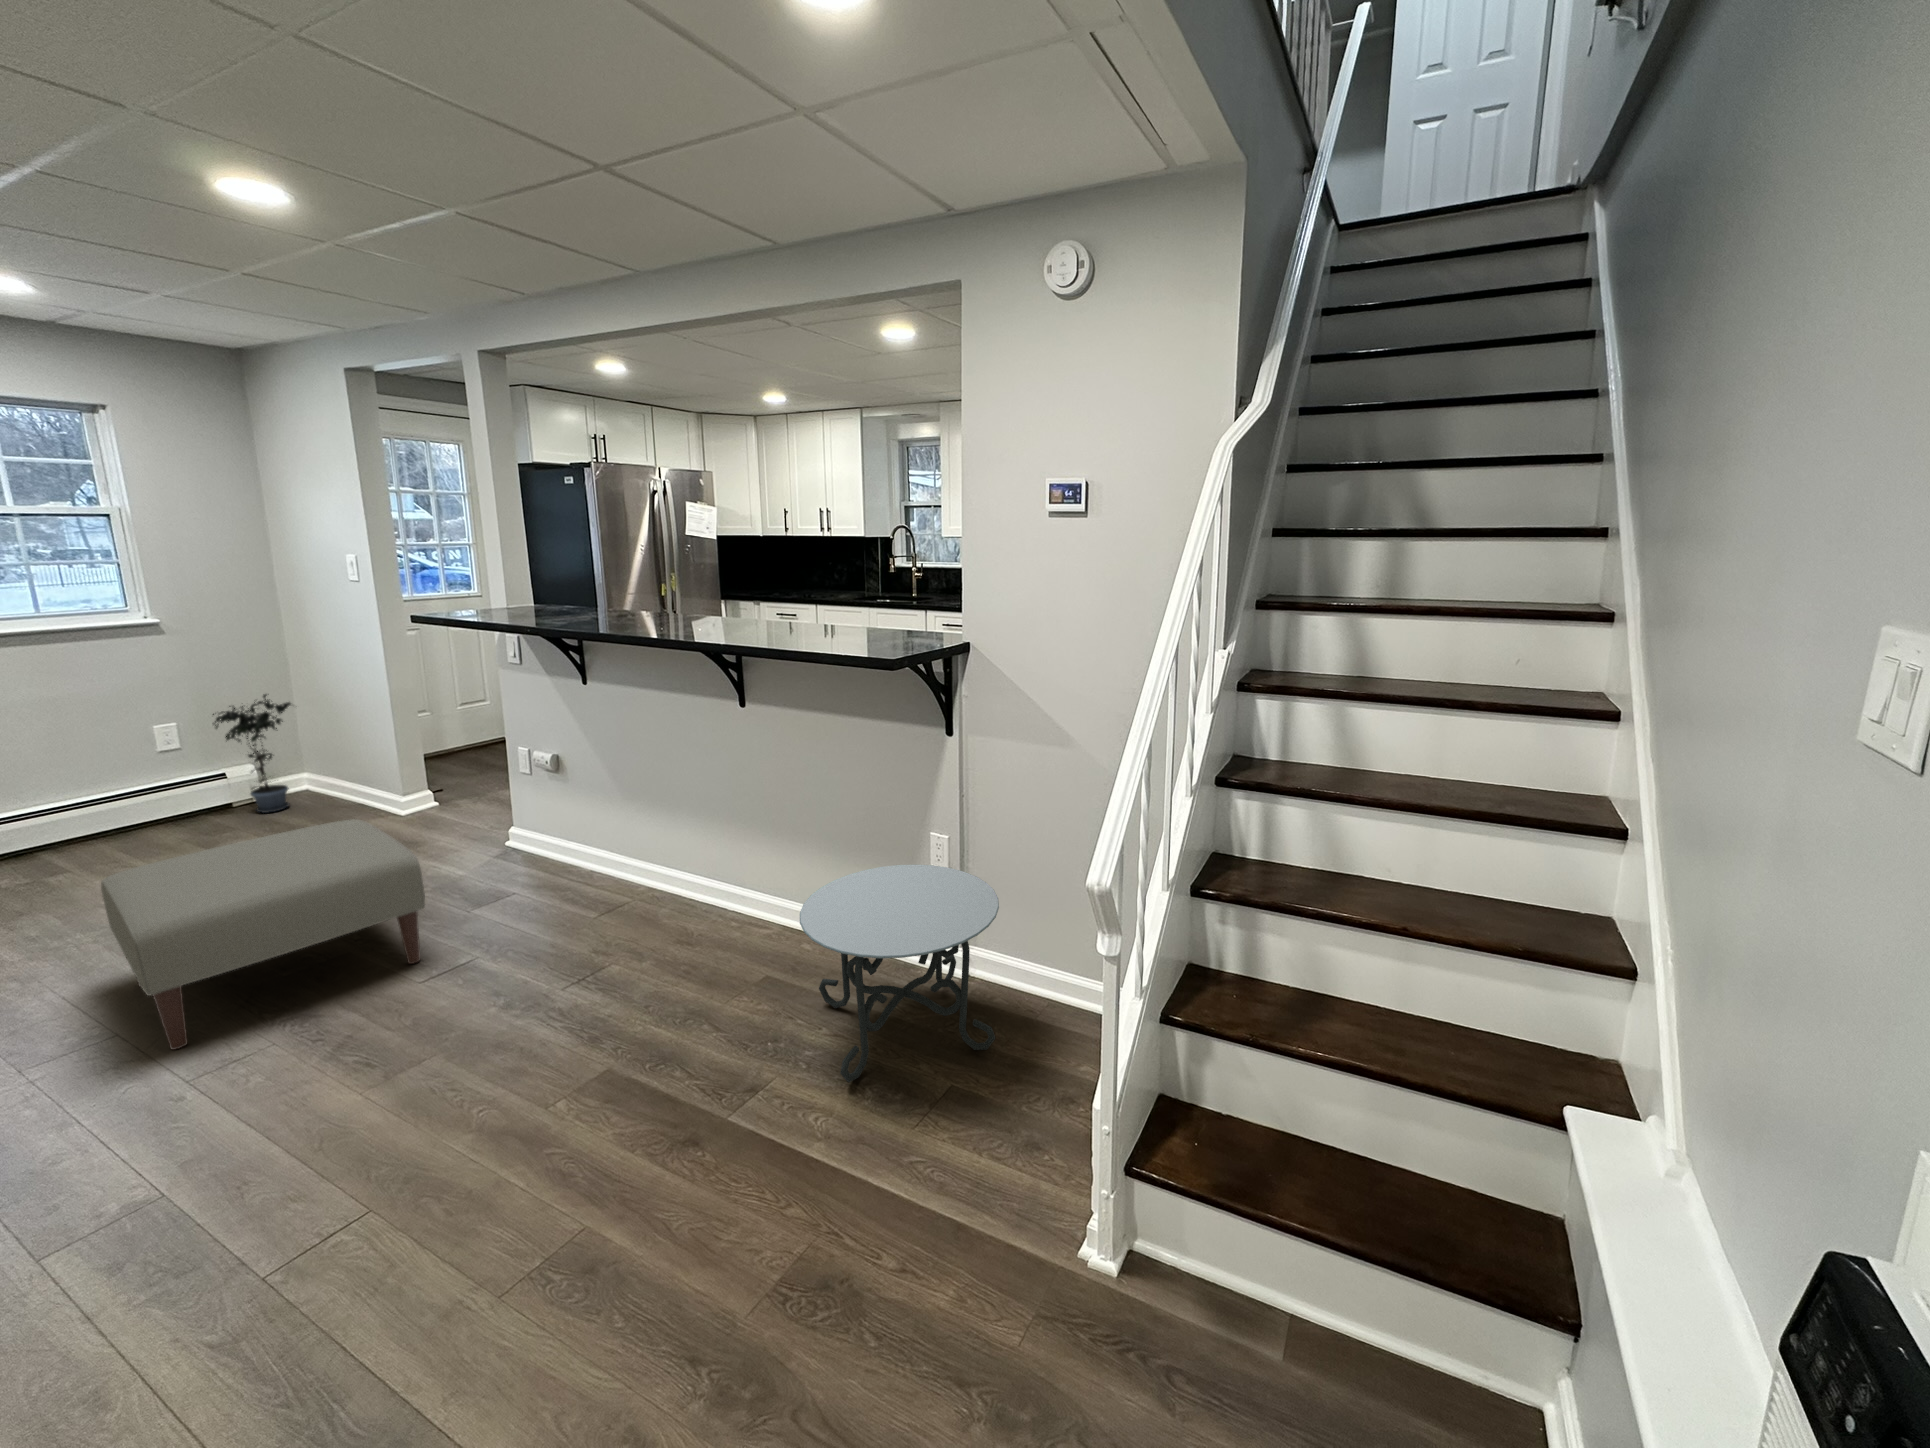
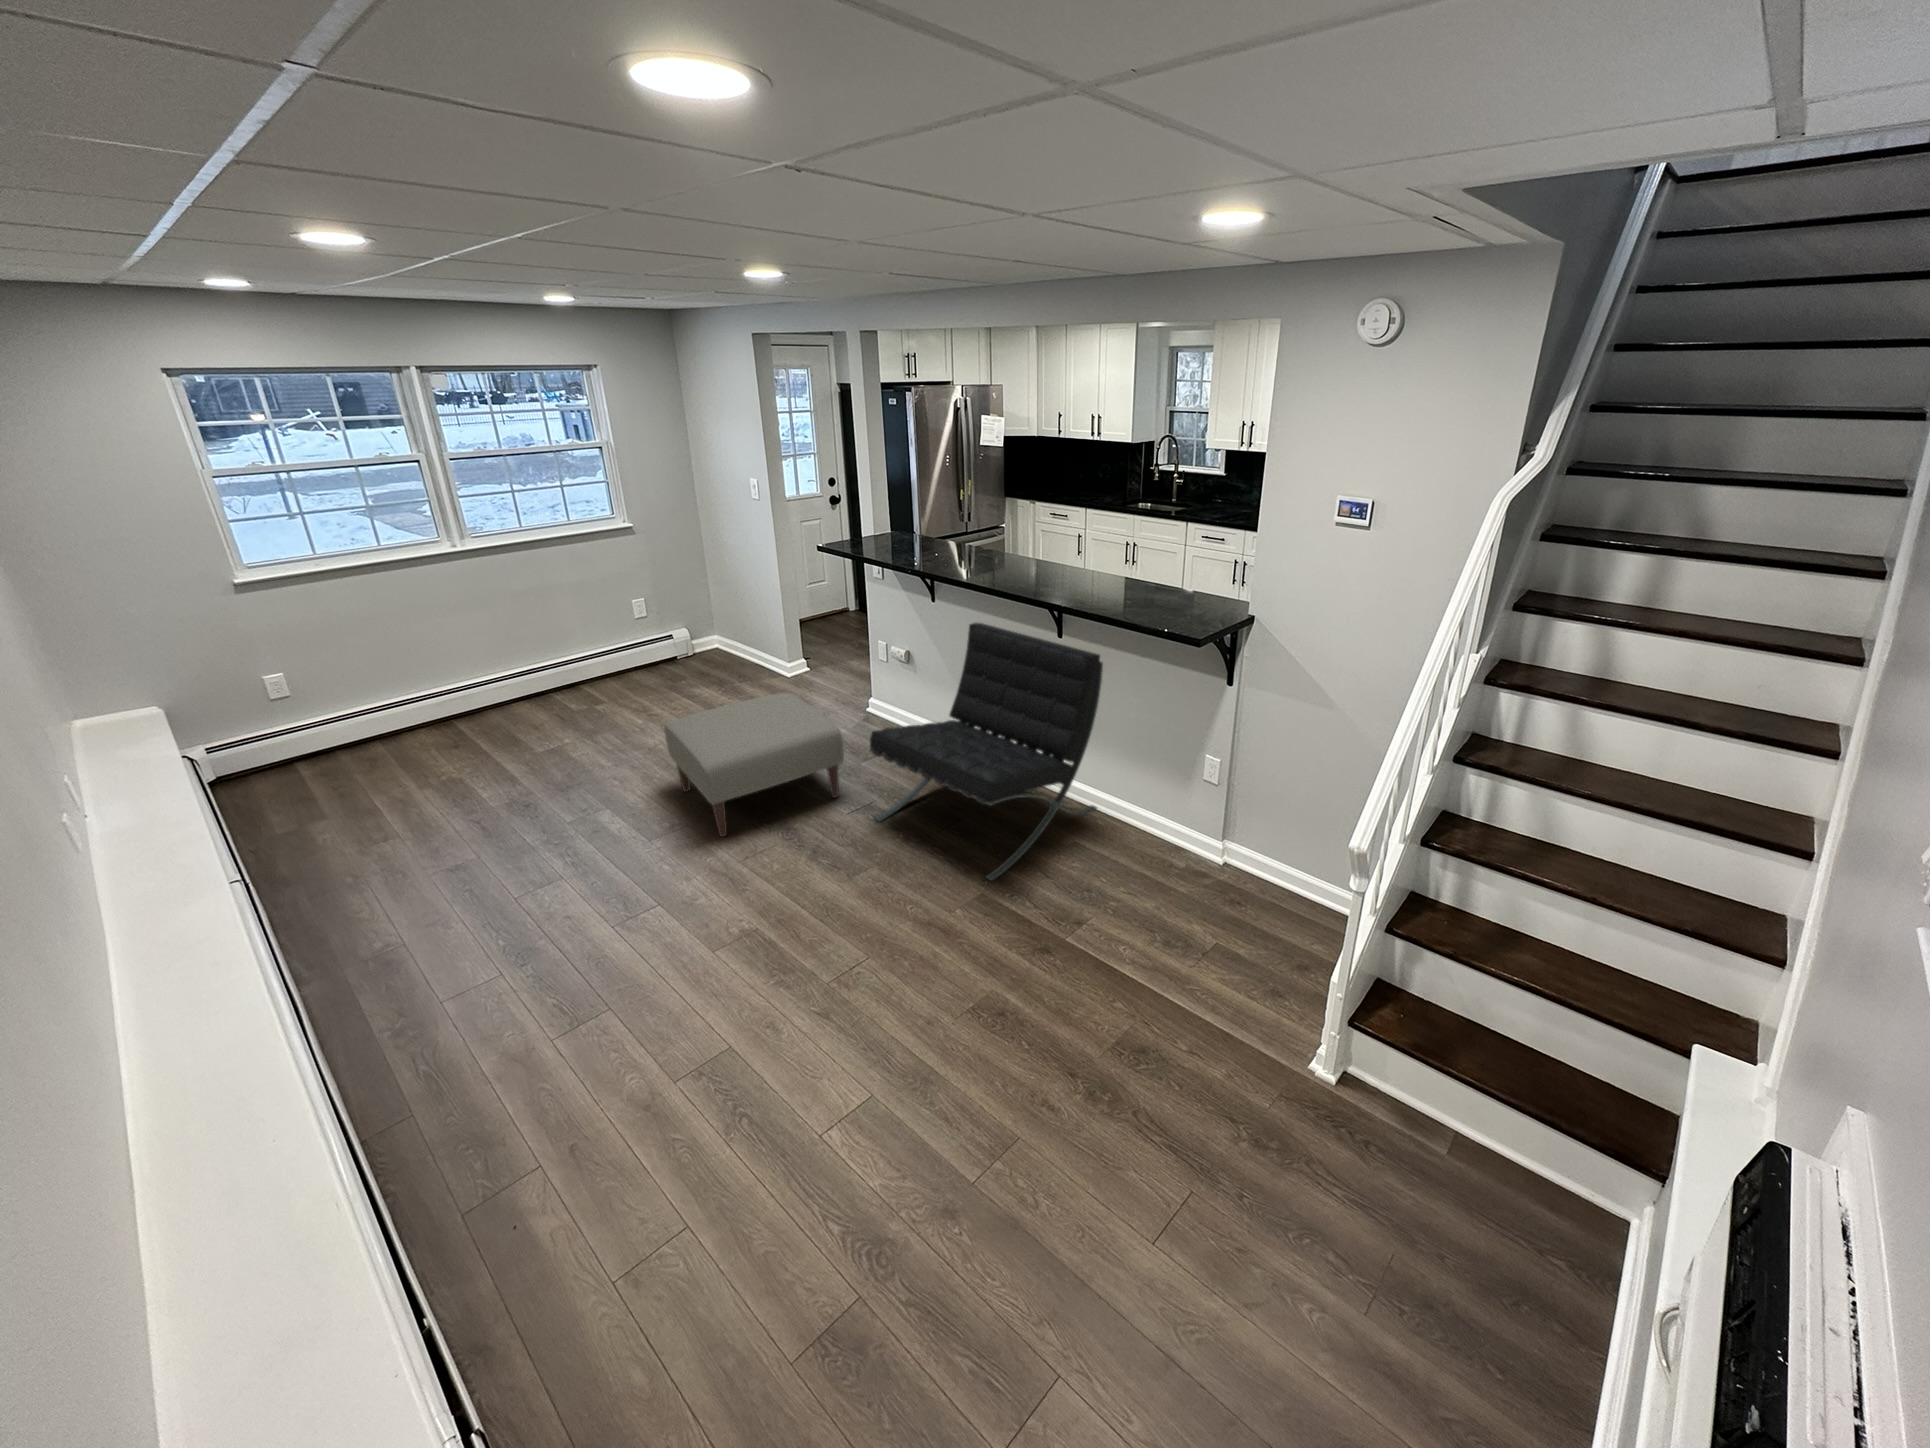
potted plant: present [213,694,291,813] -> none [667,581,714,666]
lounge chair: none [453,699,810,1051] -> present [870,623,1103,881]
side table: present [800,865,999,1082] -> none [1111,776,1259,927]

